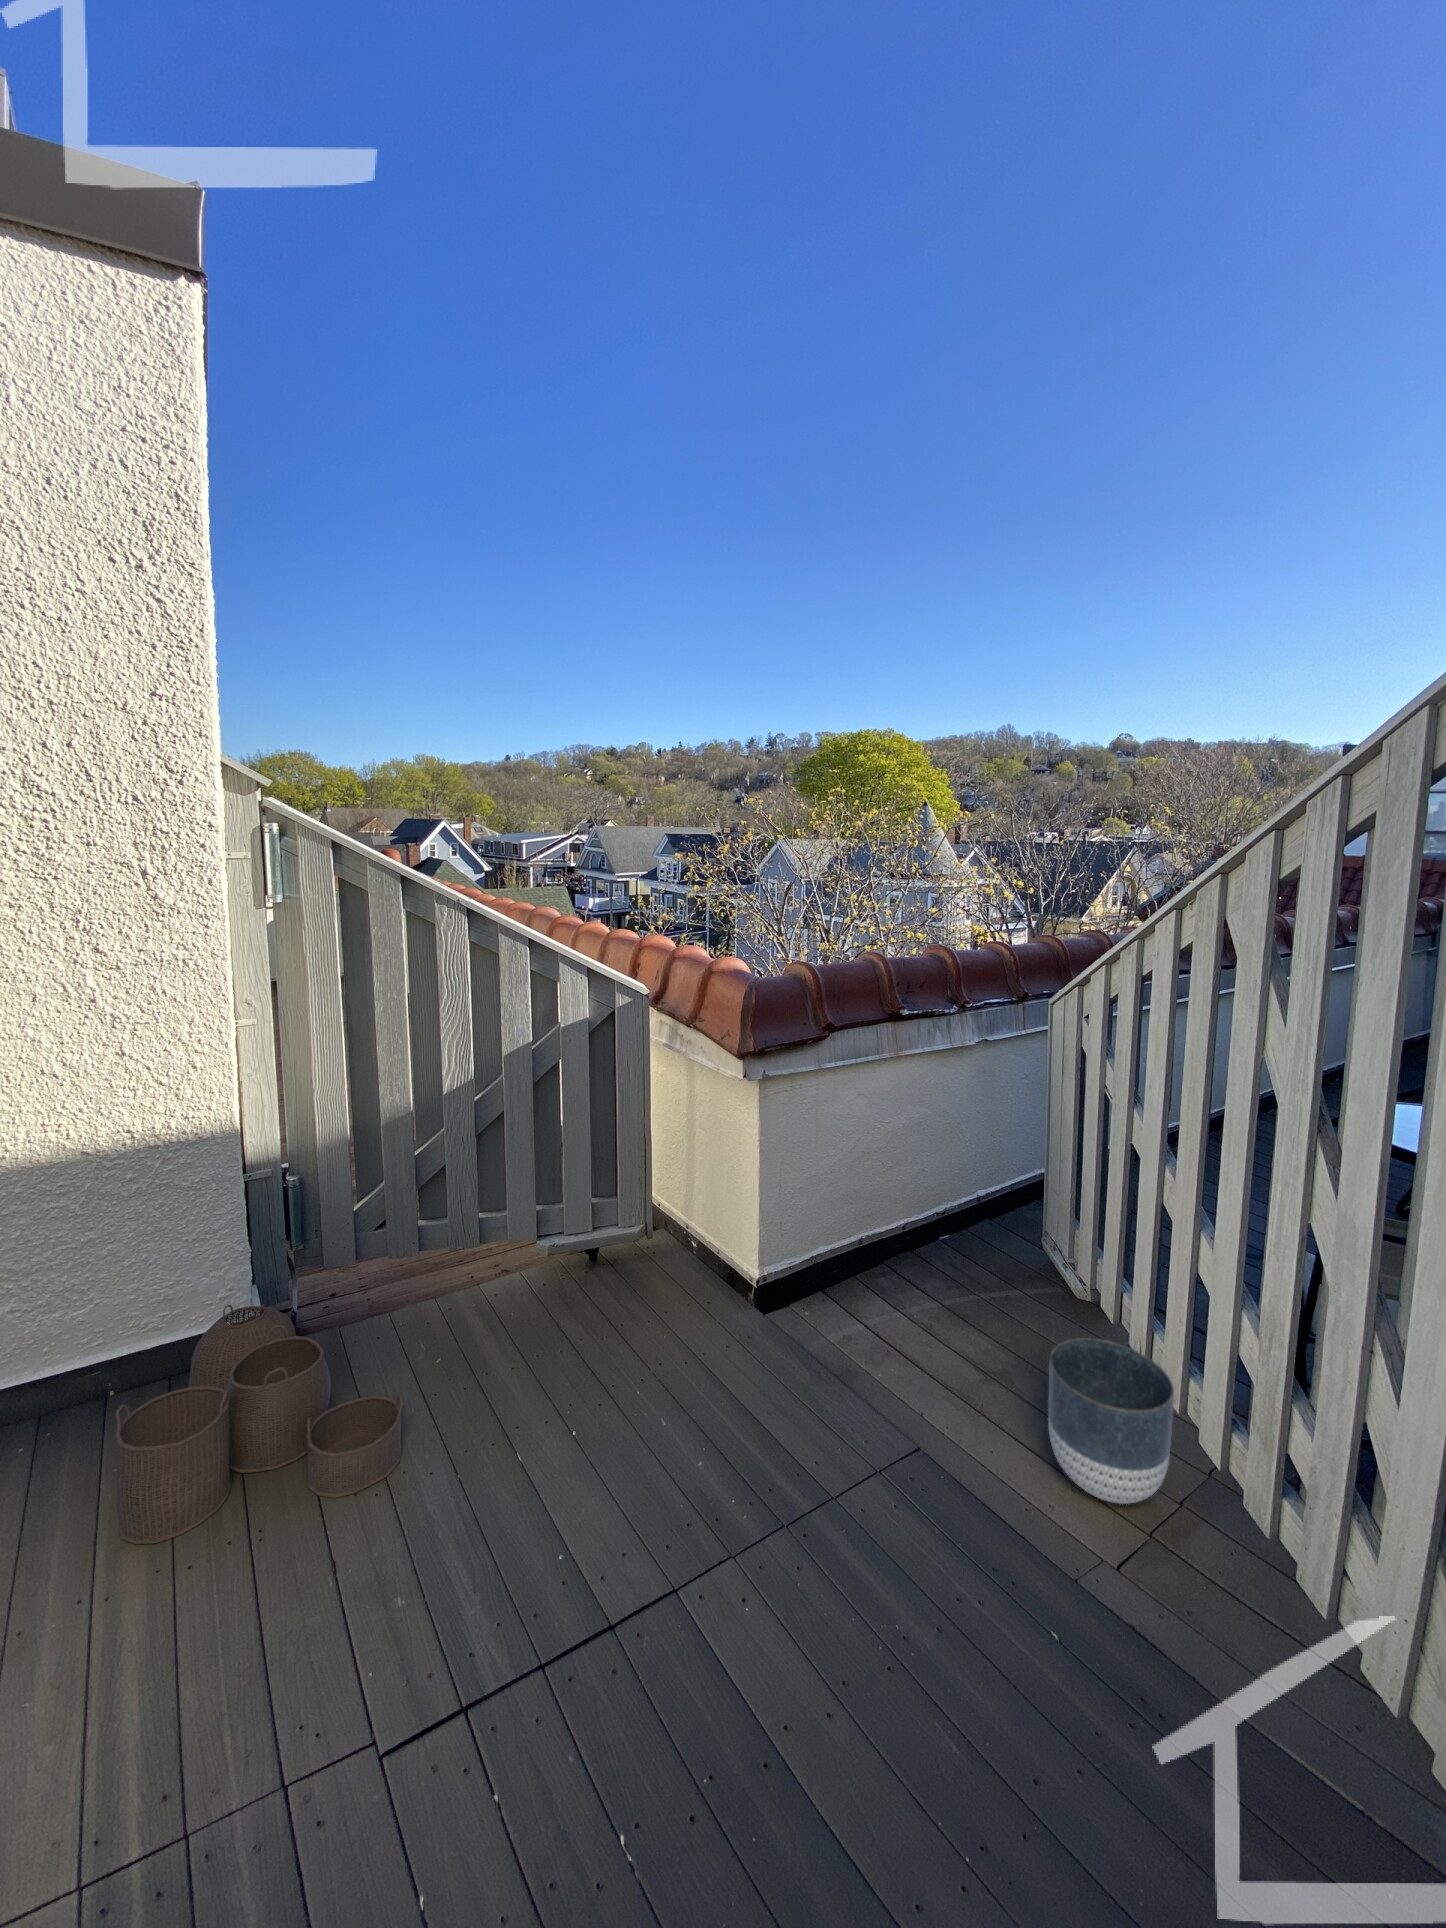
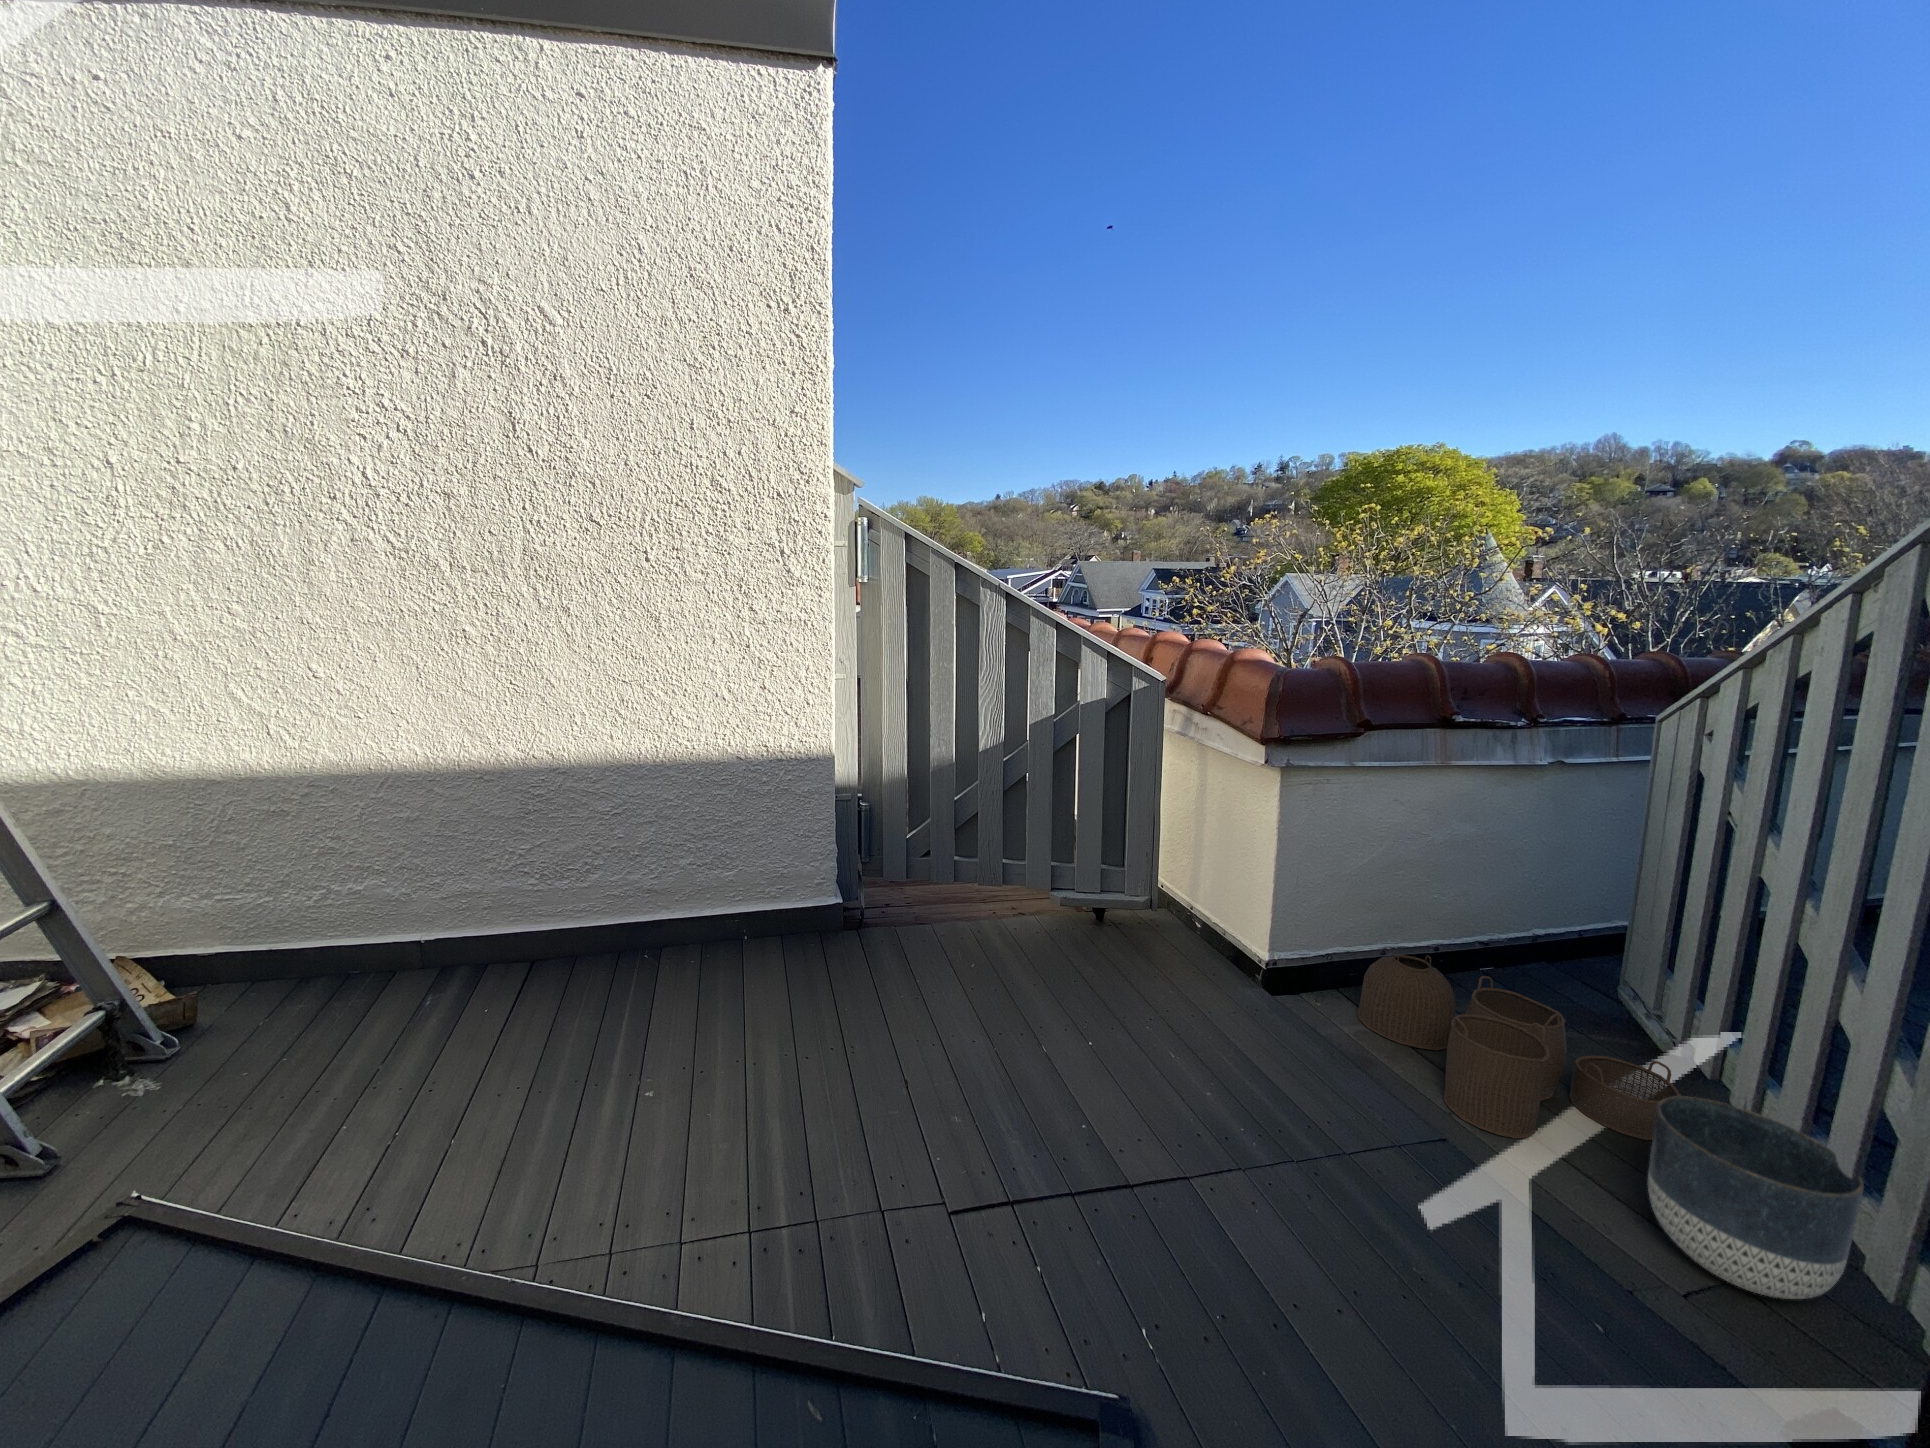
woven basket: present [115,1304,403,1544] -> present [1357,951,1681,1140]

